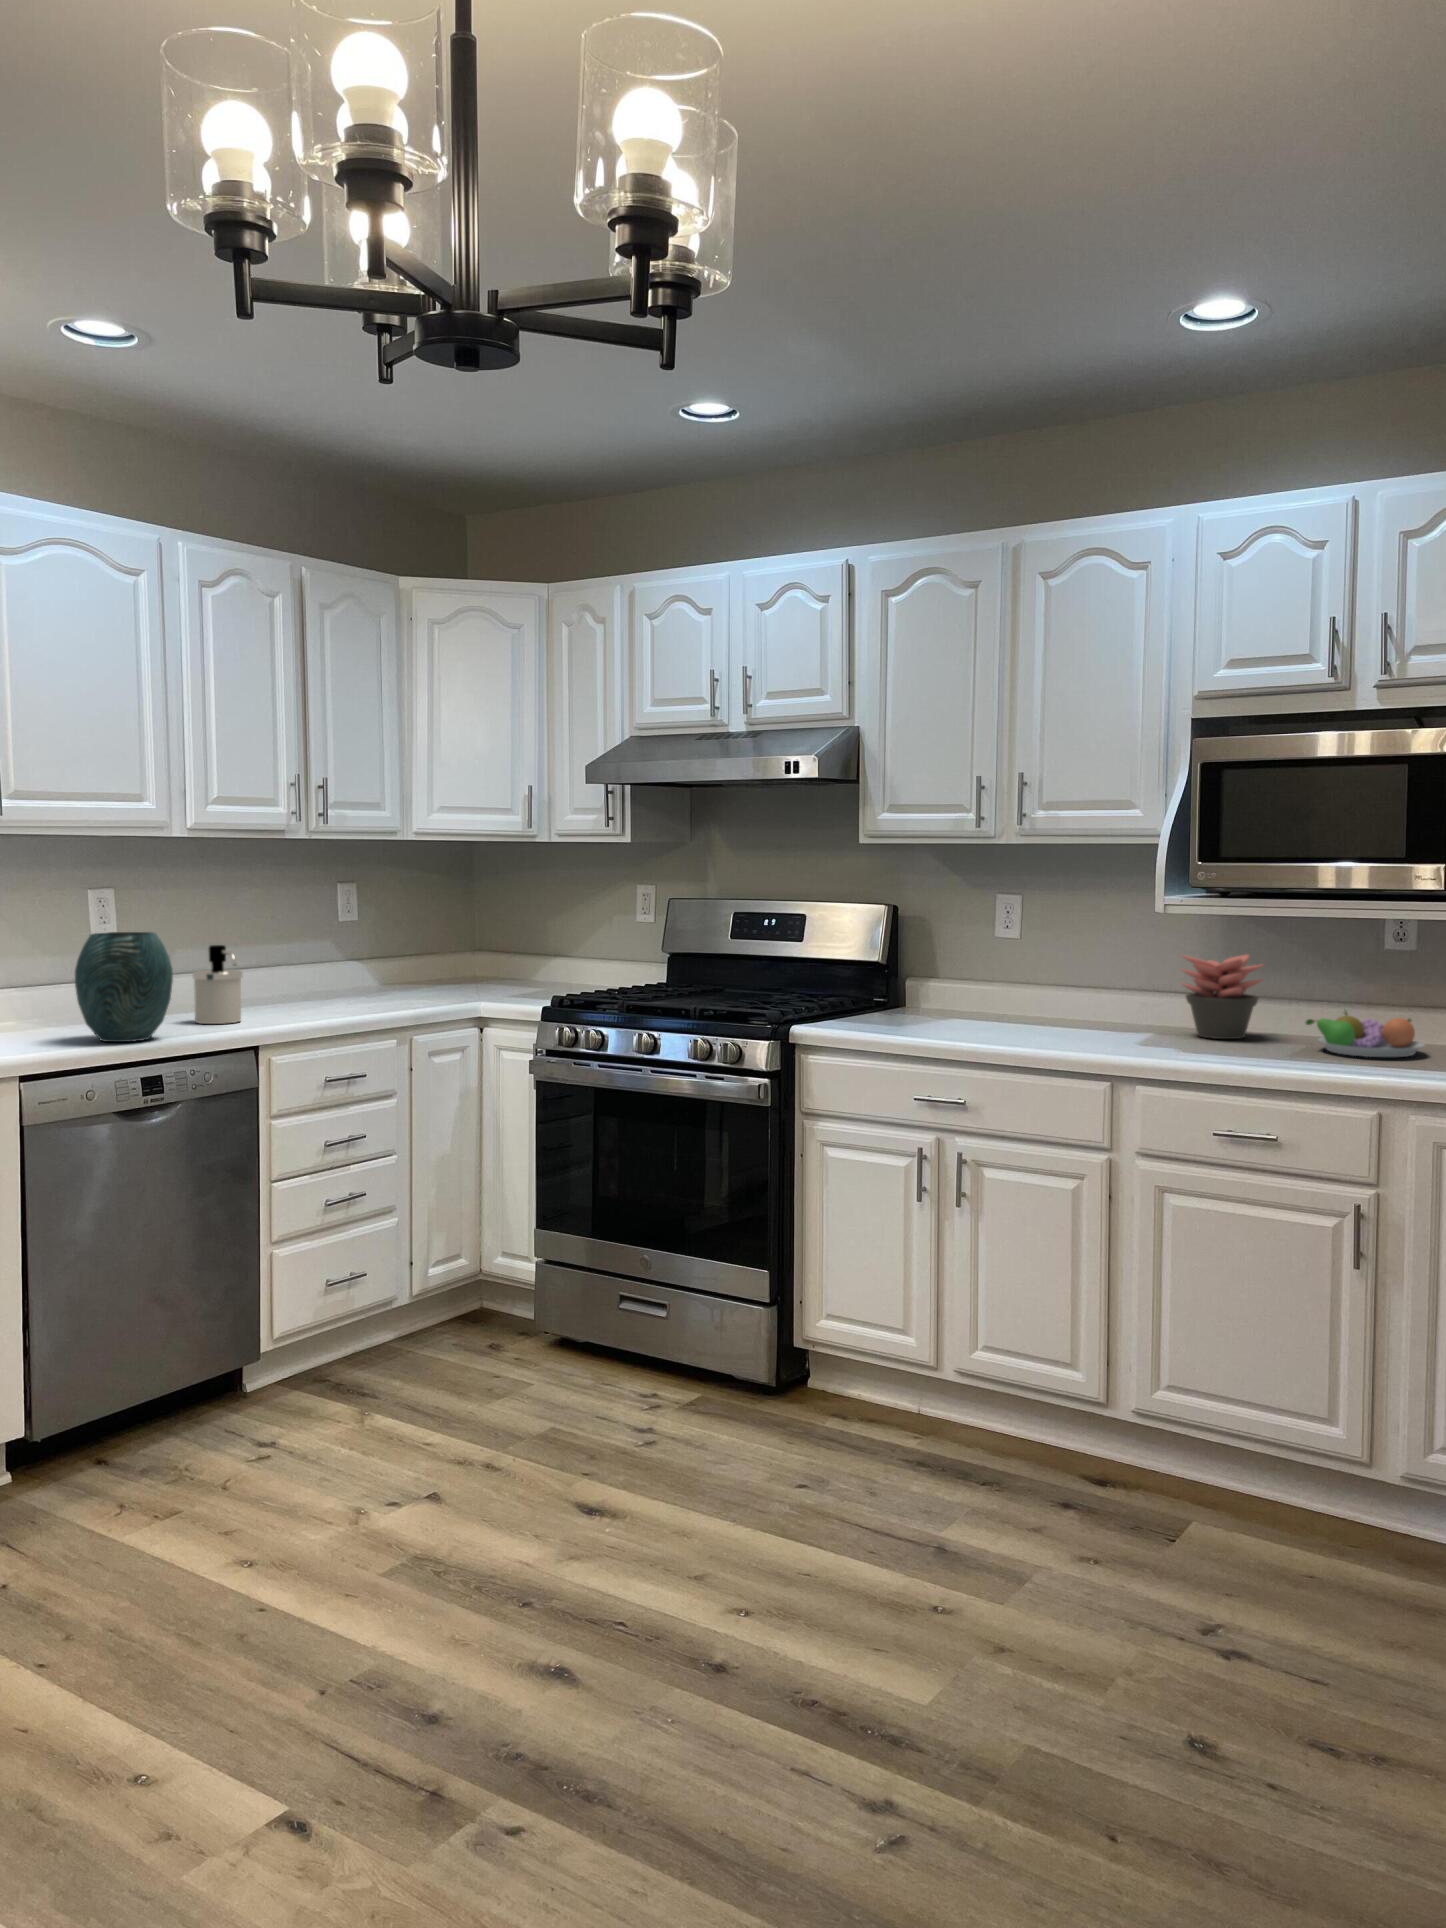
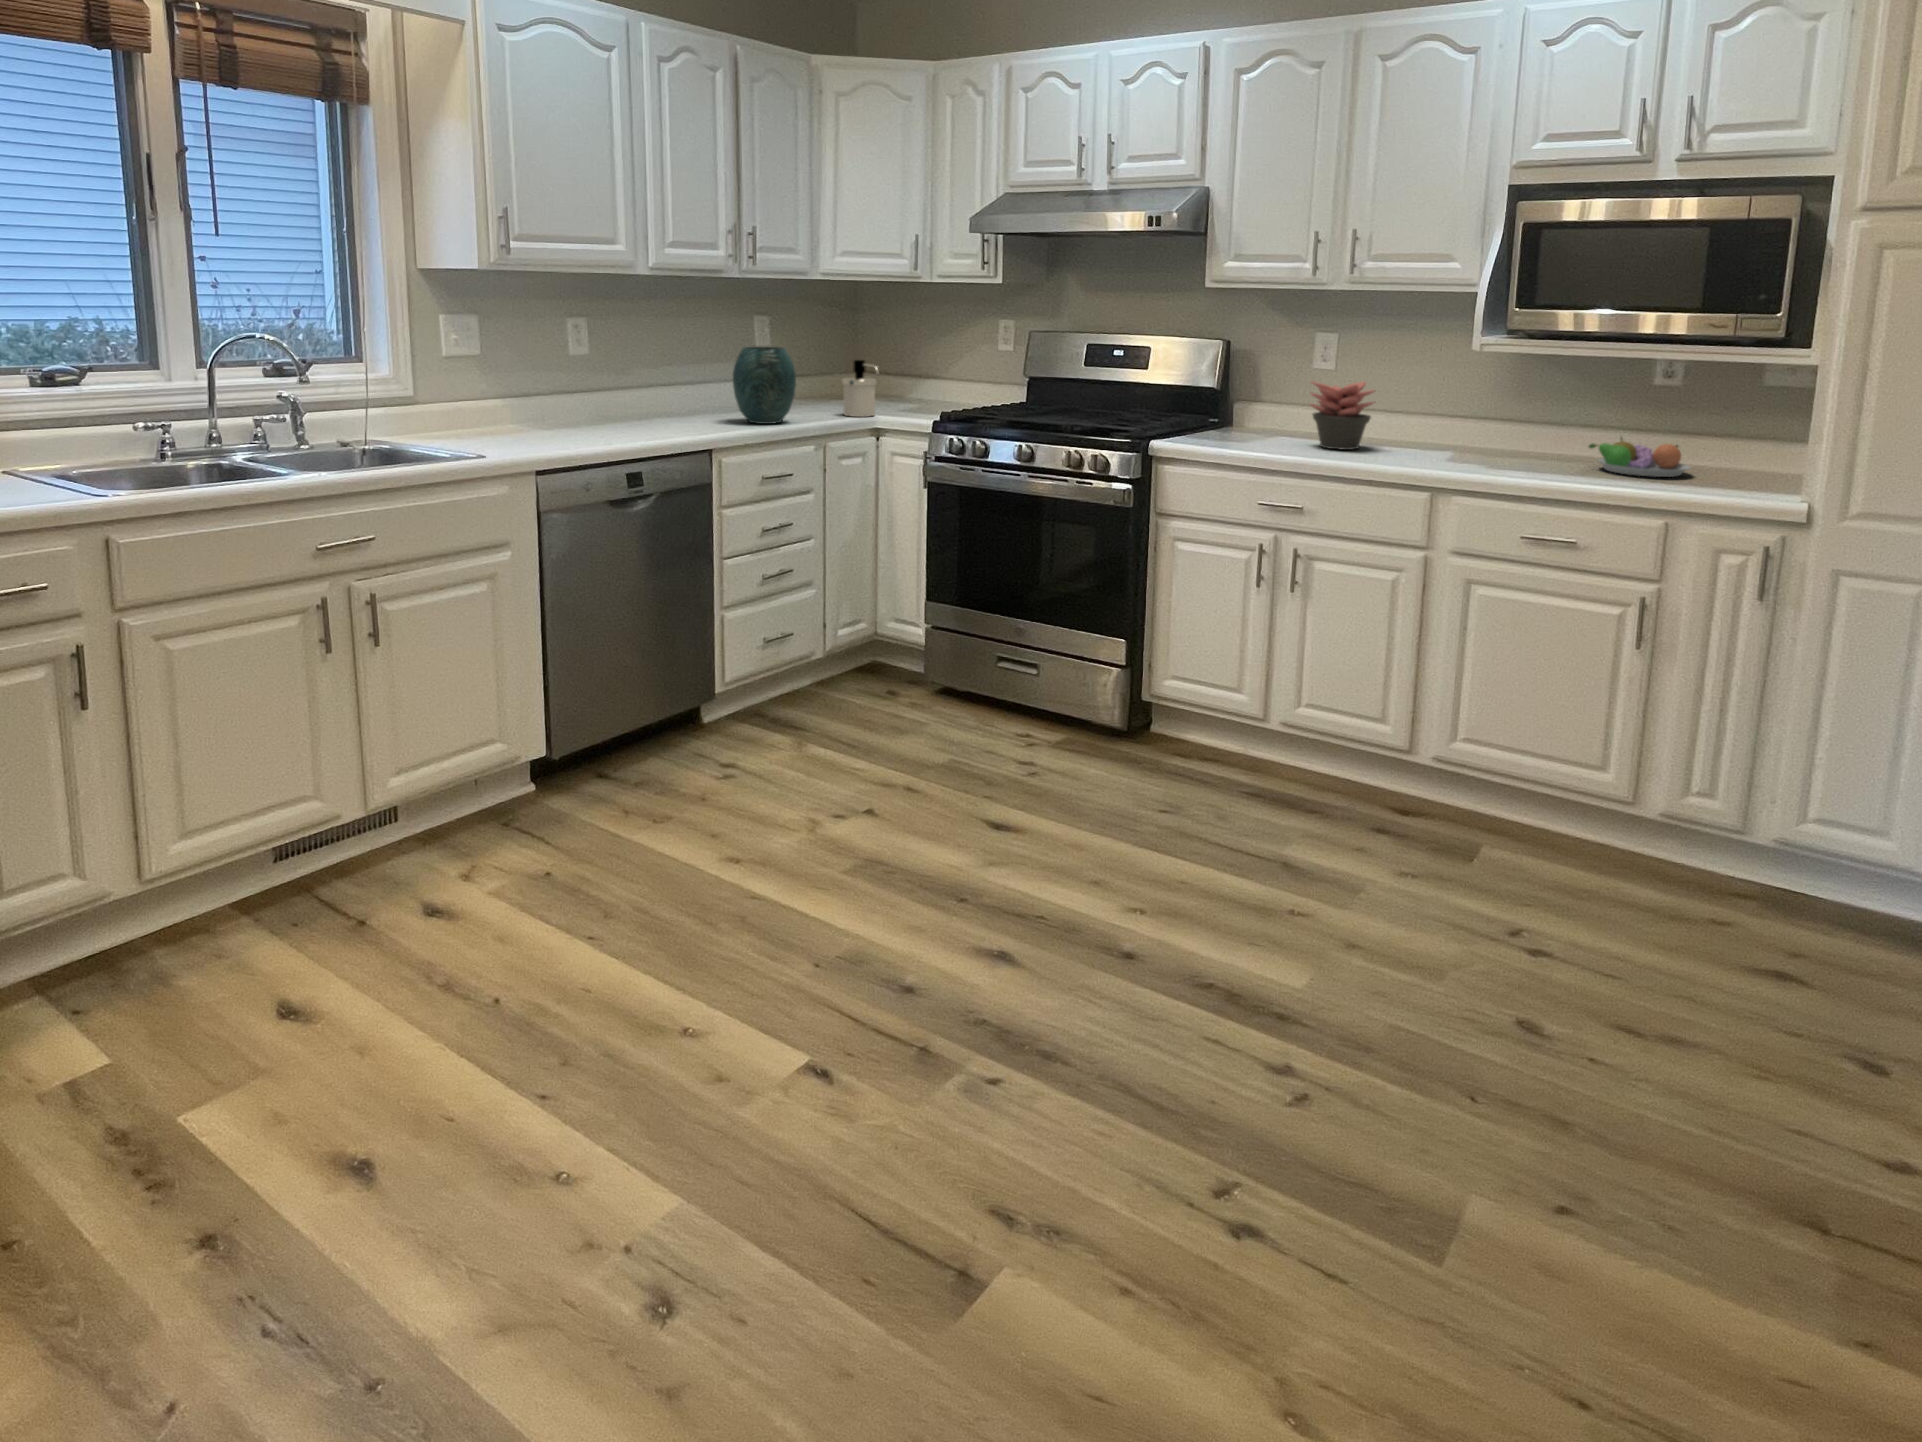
vase: present [75,932,173,1042] -> present [733,347,796,424]
soap dispenser: present [193,945,242,1024] -> present [842,360,879,417]
succulent plant: present [1181,955,1263,1039] -> present [1310,381,1376,450]

